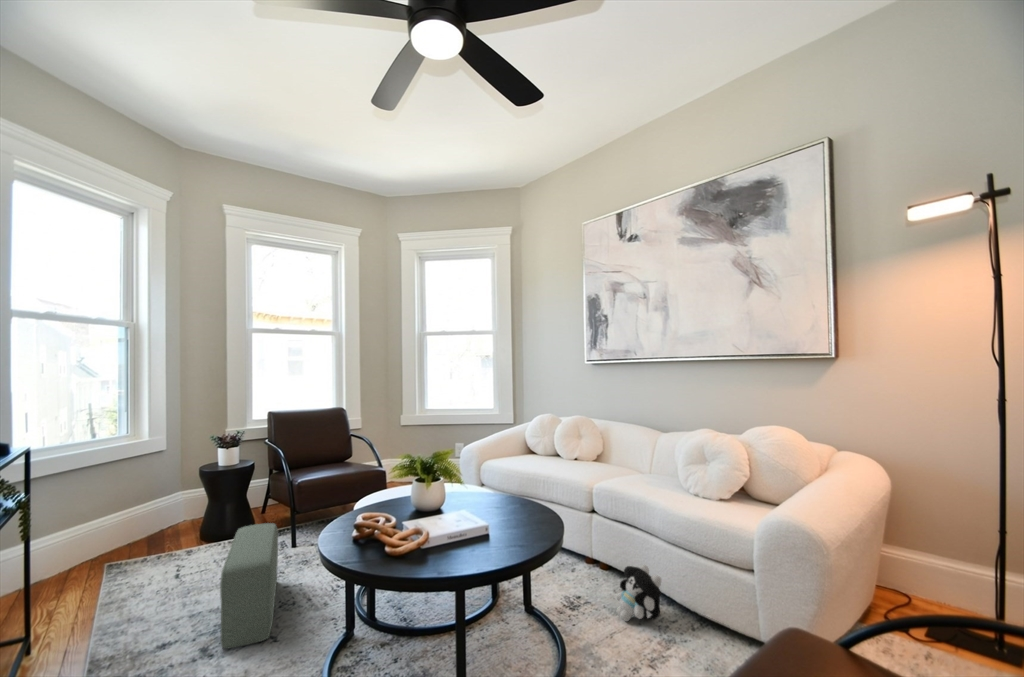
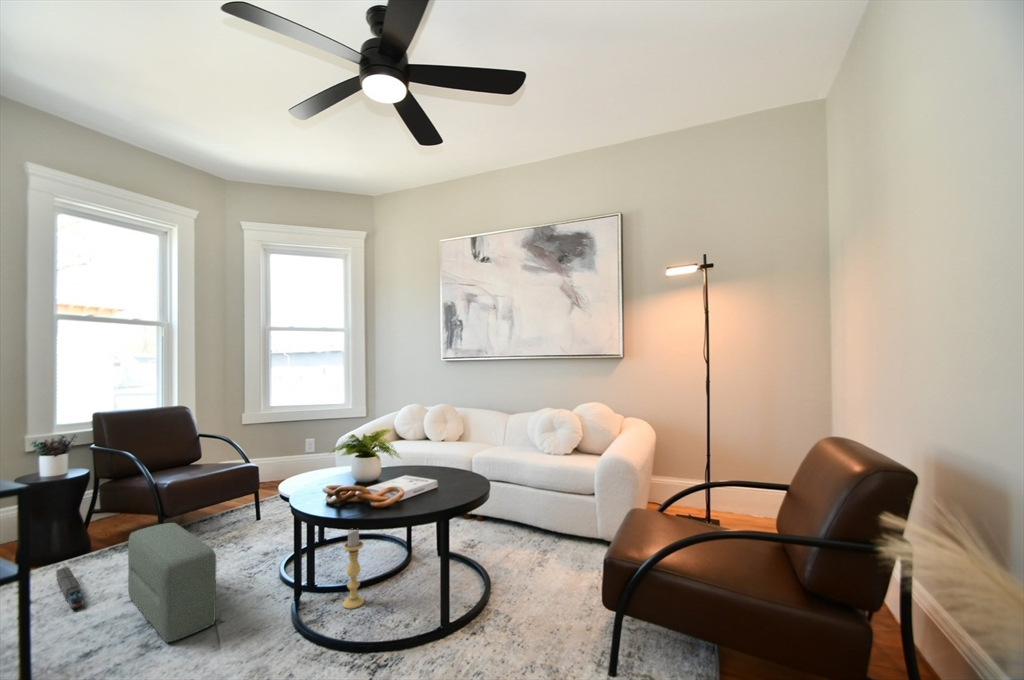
toy train: none [195,549,219,591] -> present [56,567,84,609]
candle holder: none [383,563,407,661] -> present [343,530,364,609]
plush toy: present [616,565,661,621] -> none [503,505,536,546]

